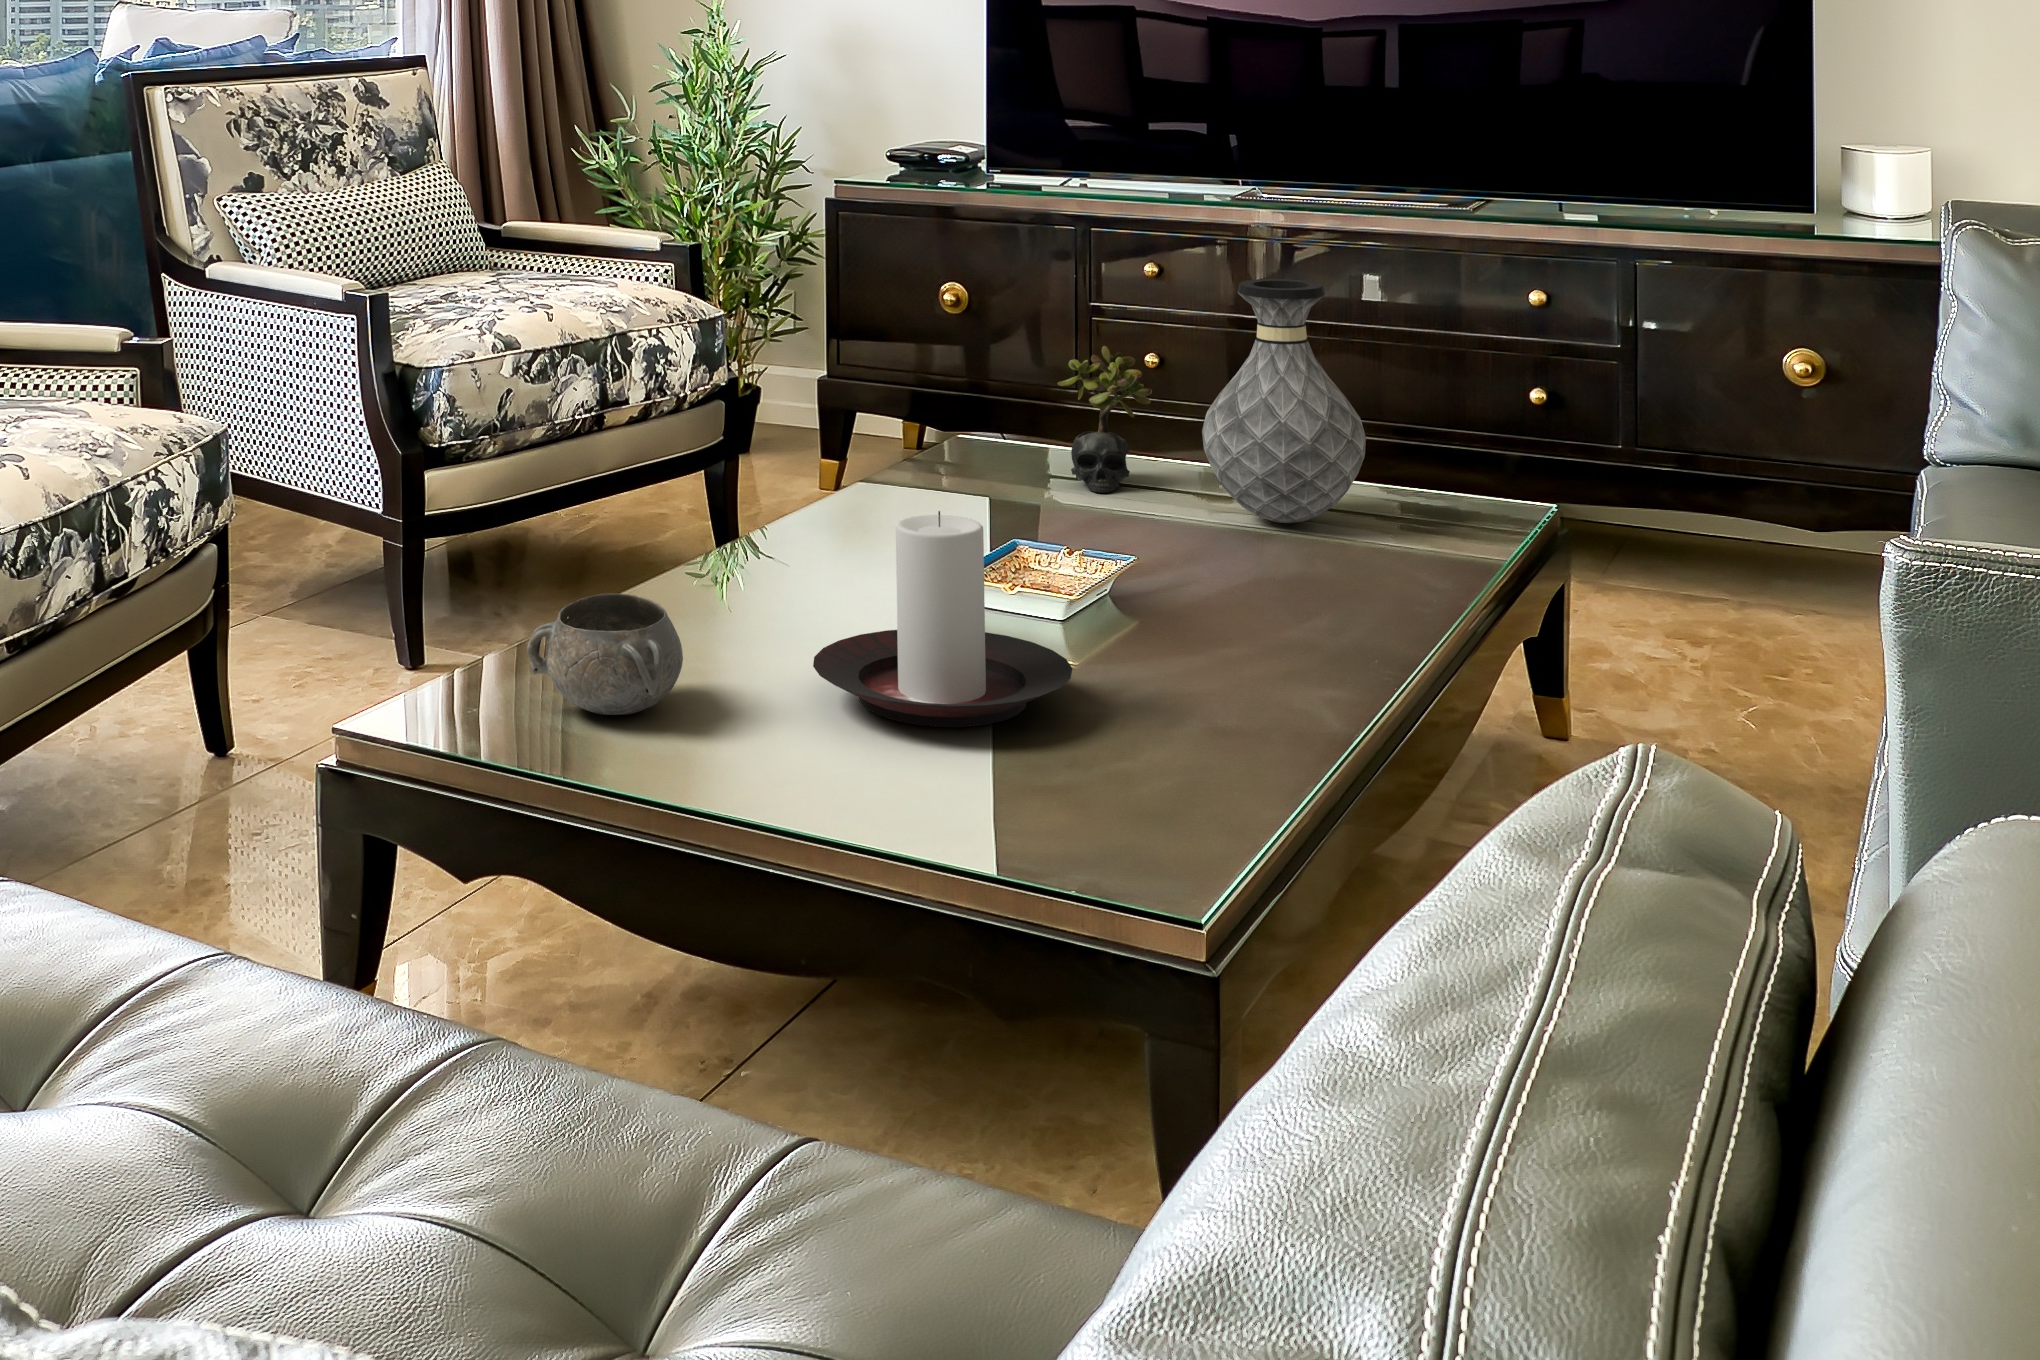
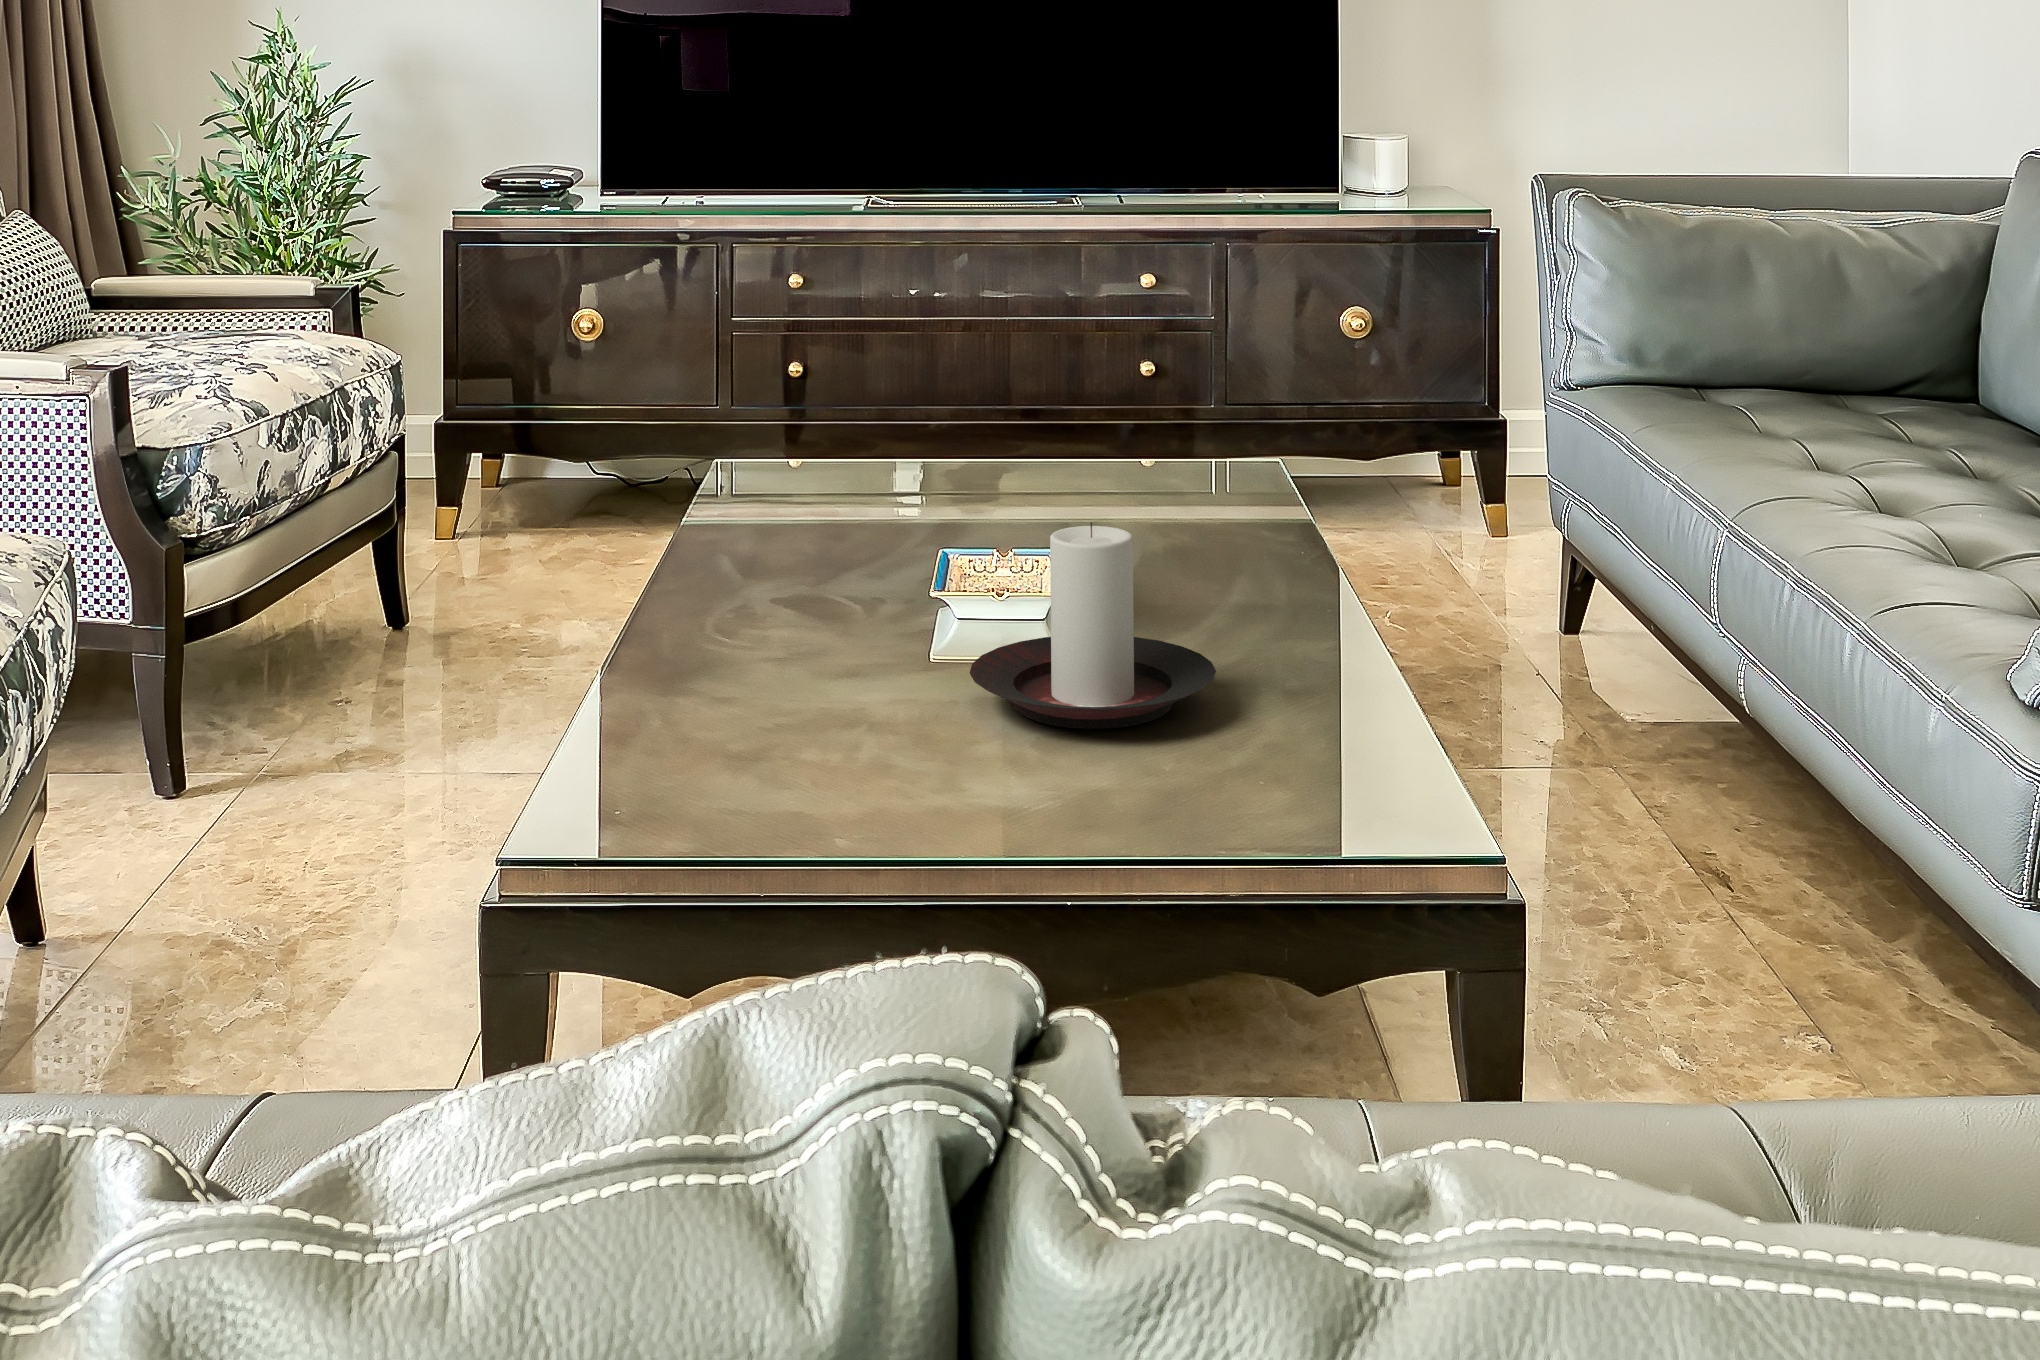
vase: present [1202,279,1366,523] -> none [1059,280,1203,504]
succulent plant: present [1057,346,1152,493] -> none [900,356,991,497]
decorative bowl: present [527,594,683,715] -> none [732,649,894,775]

